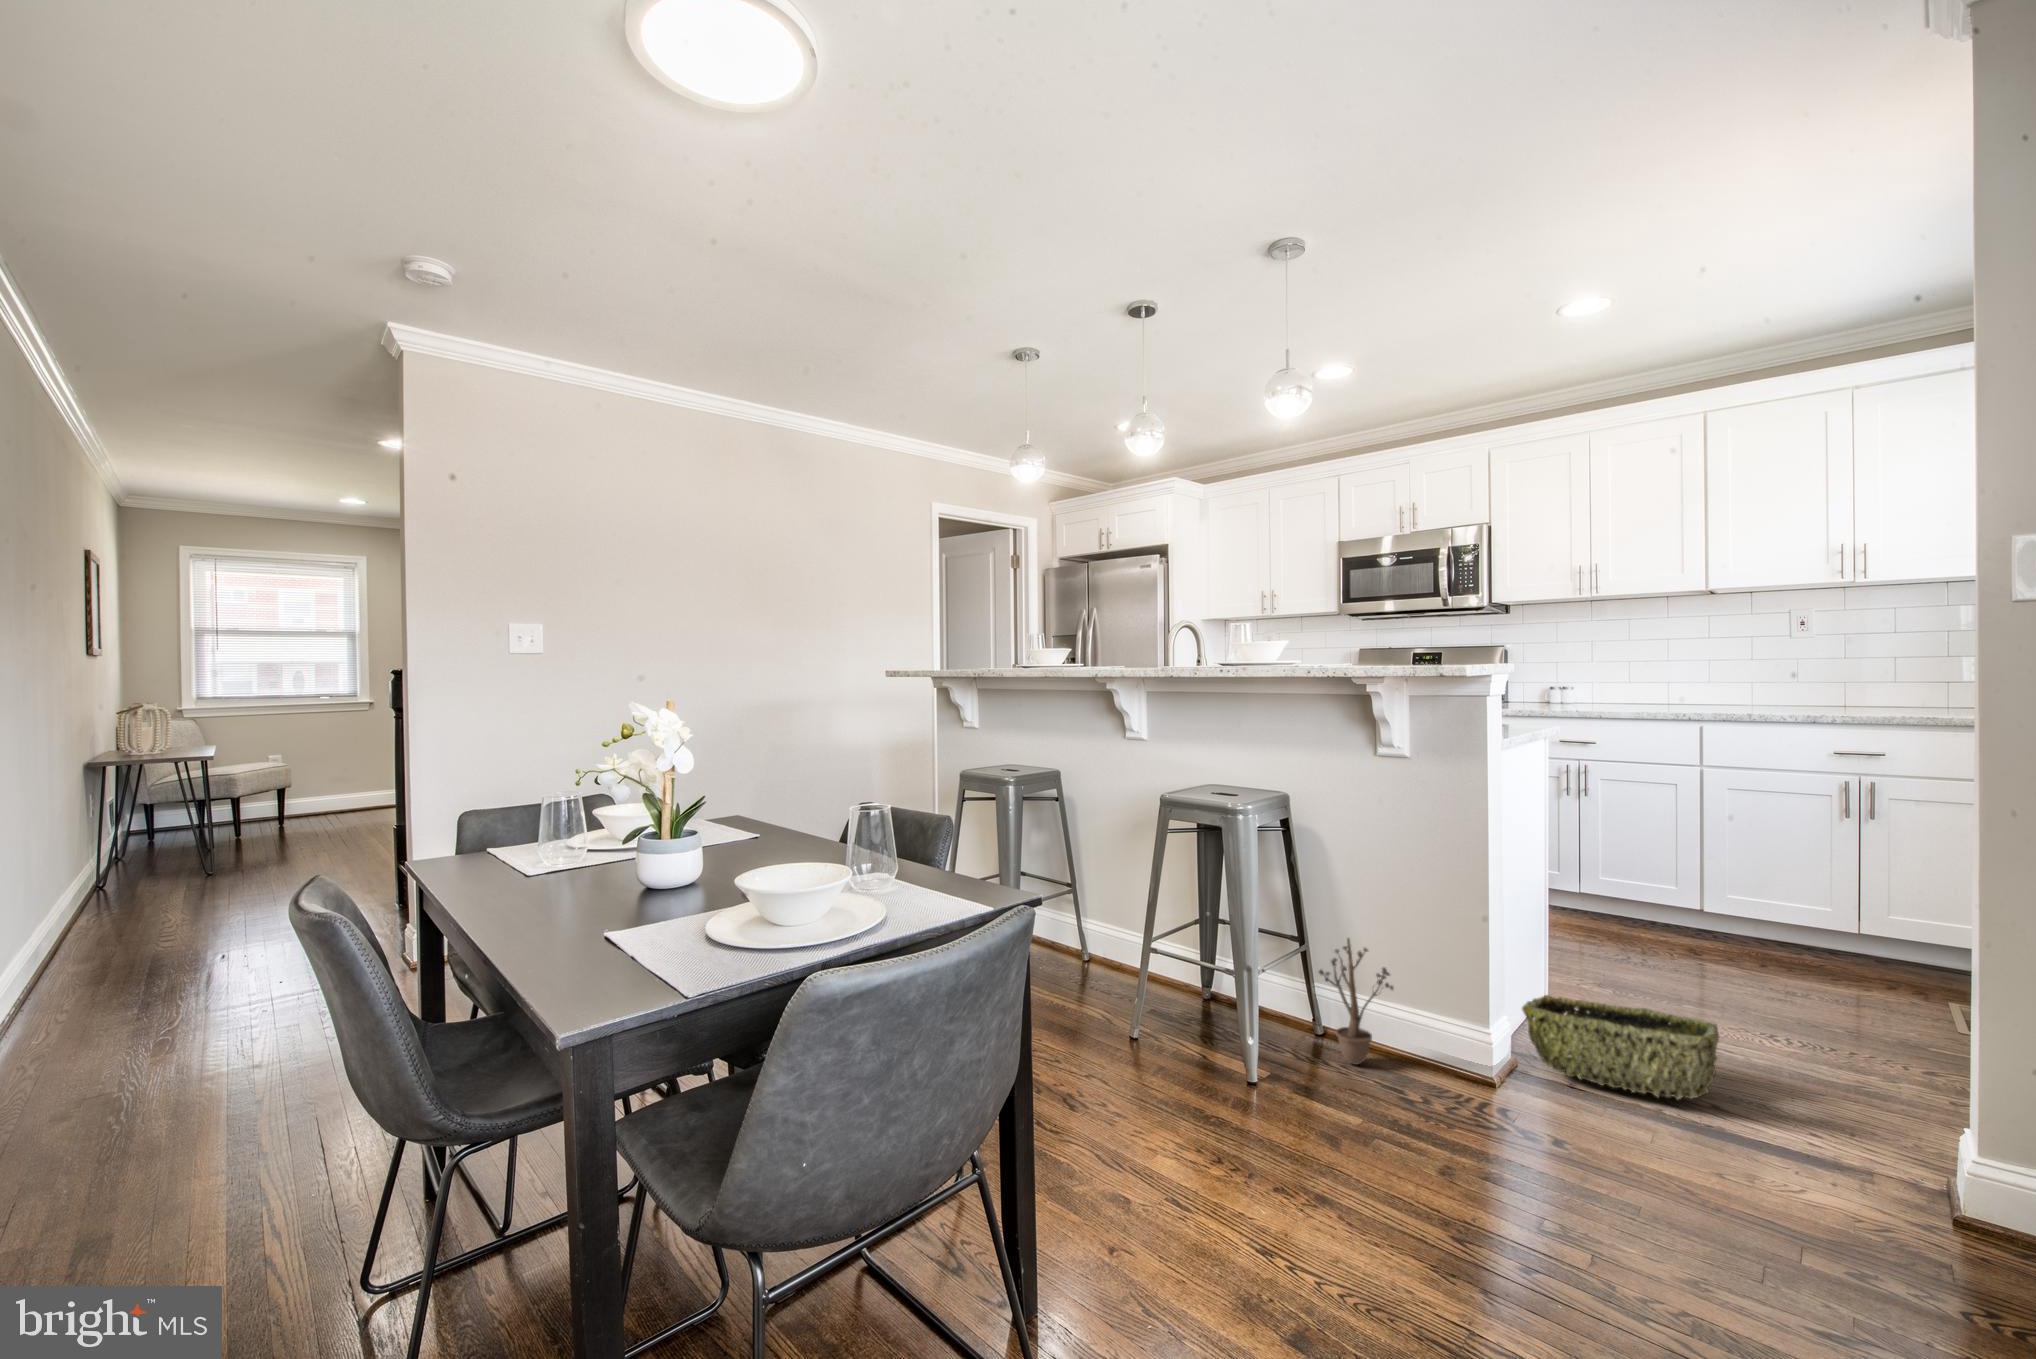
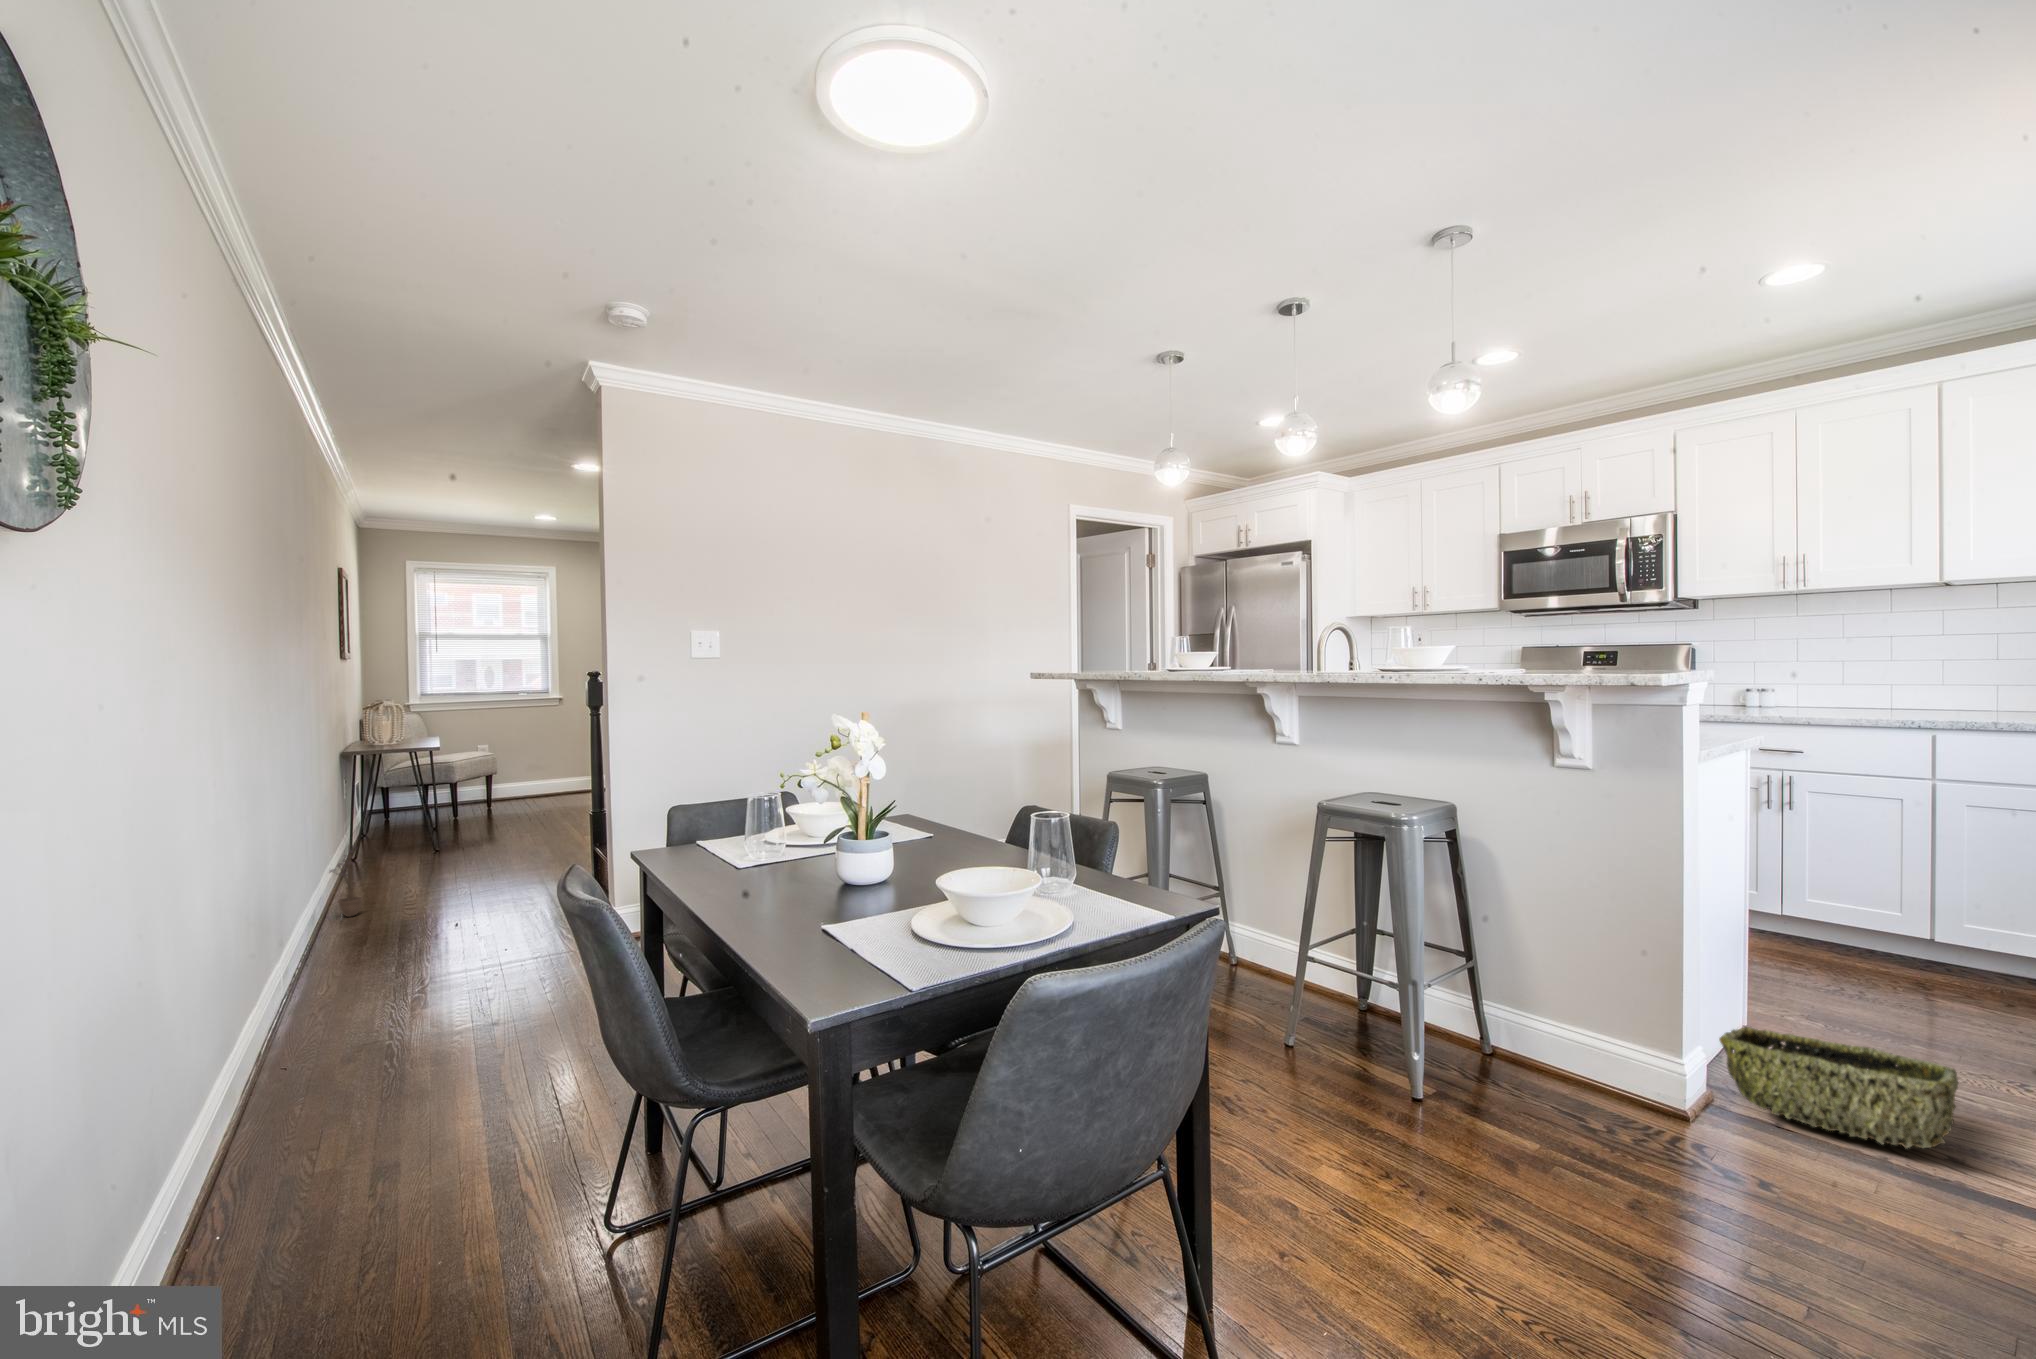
decorative plant: present [1311,938,1393,1064] -> present [330,846,363,917]

